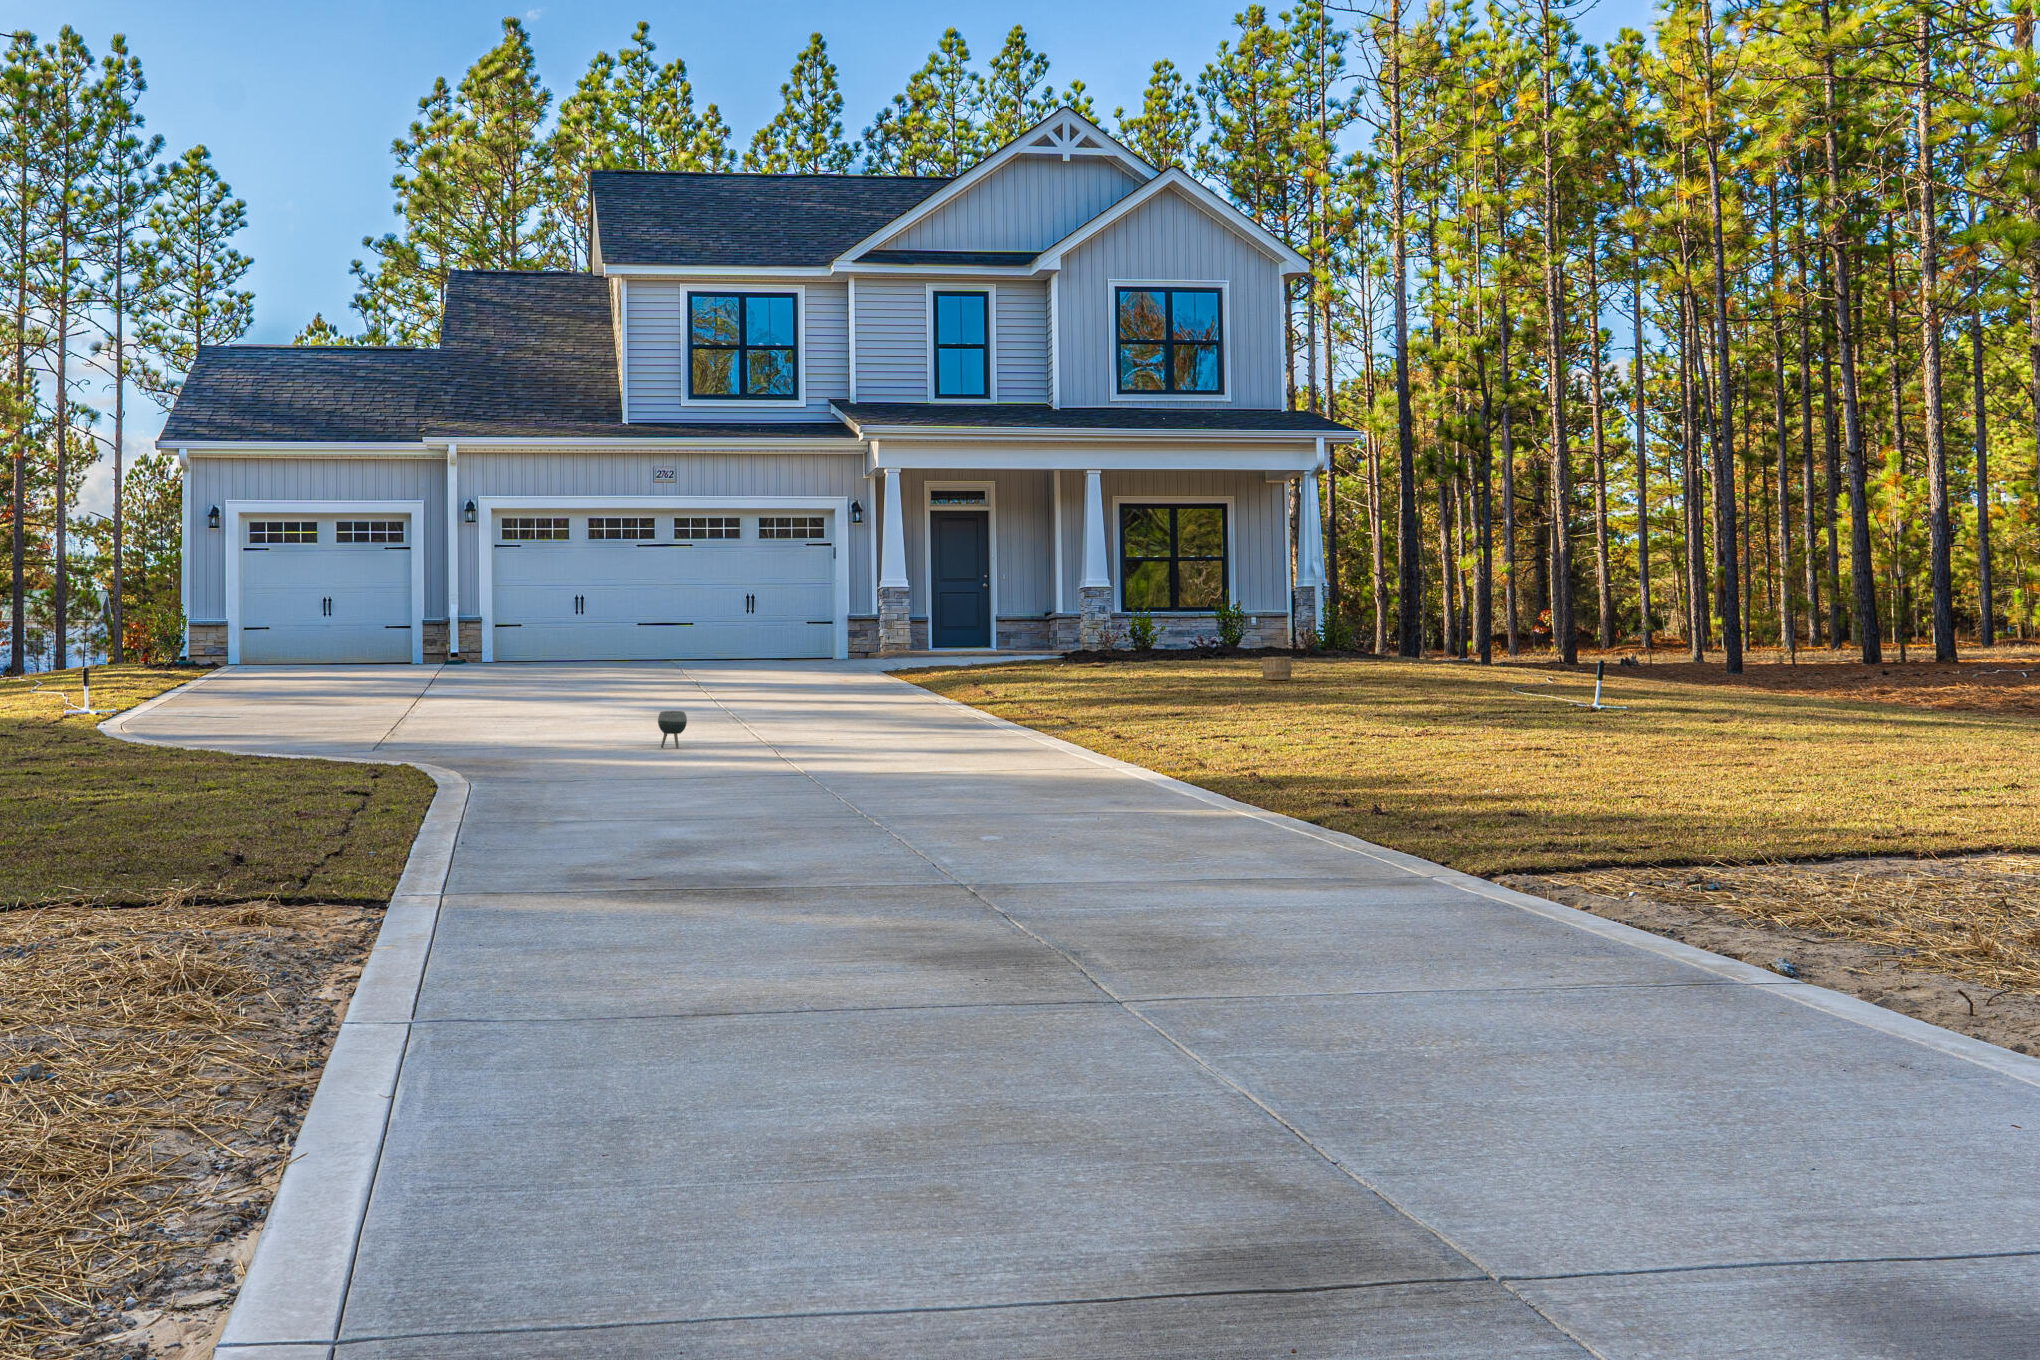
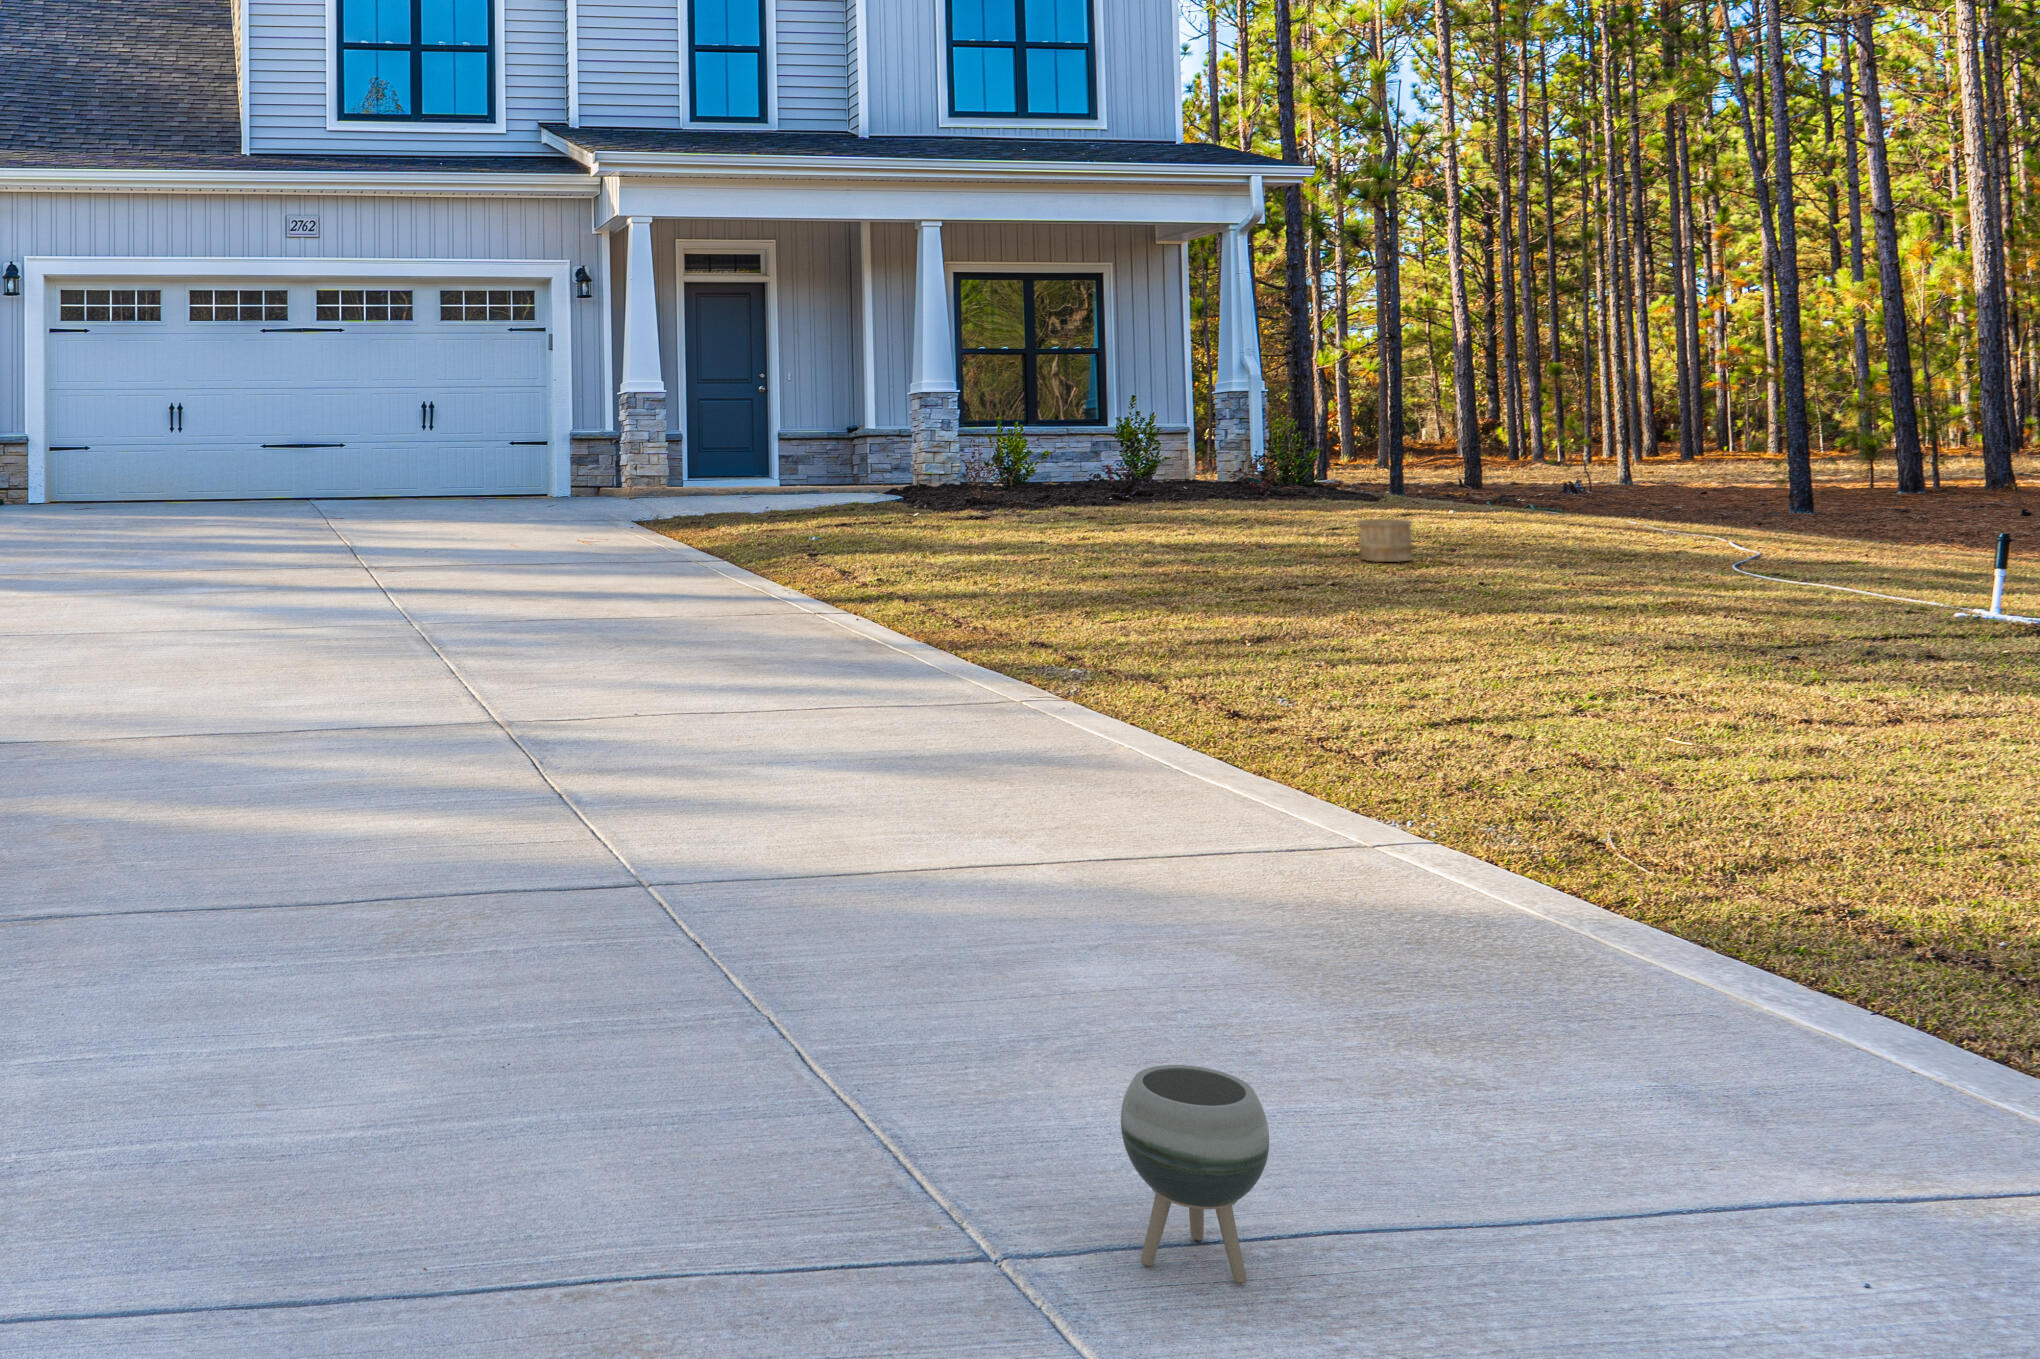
planter: present [658,711,687,749] -> present [1121,1065,1269,1283]

